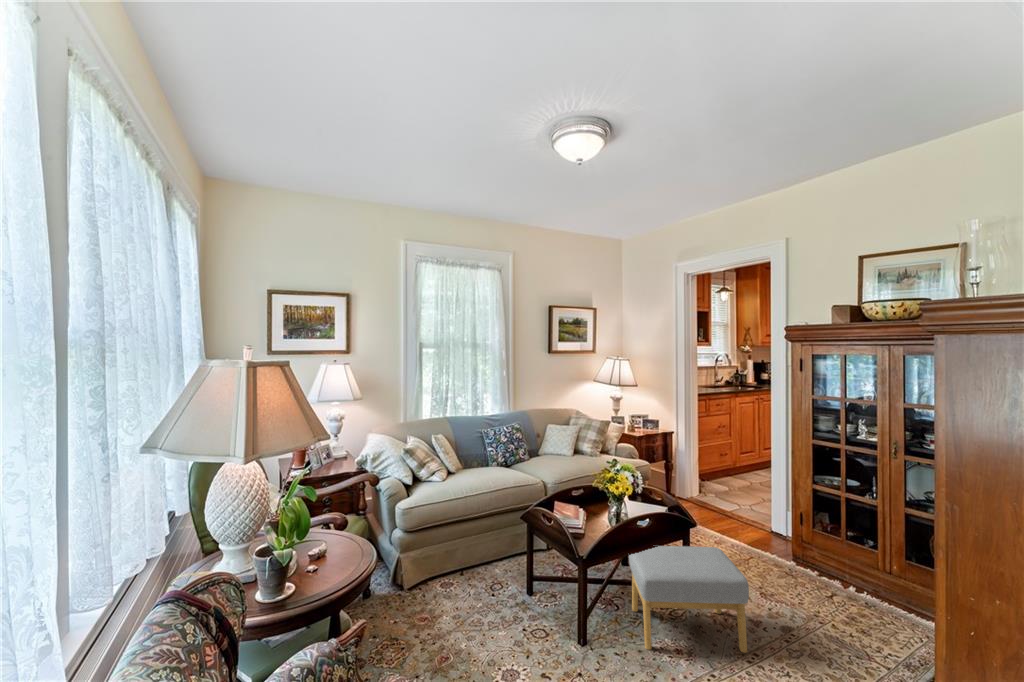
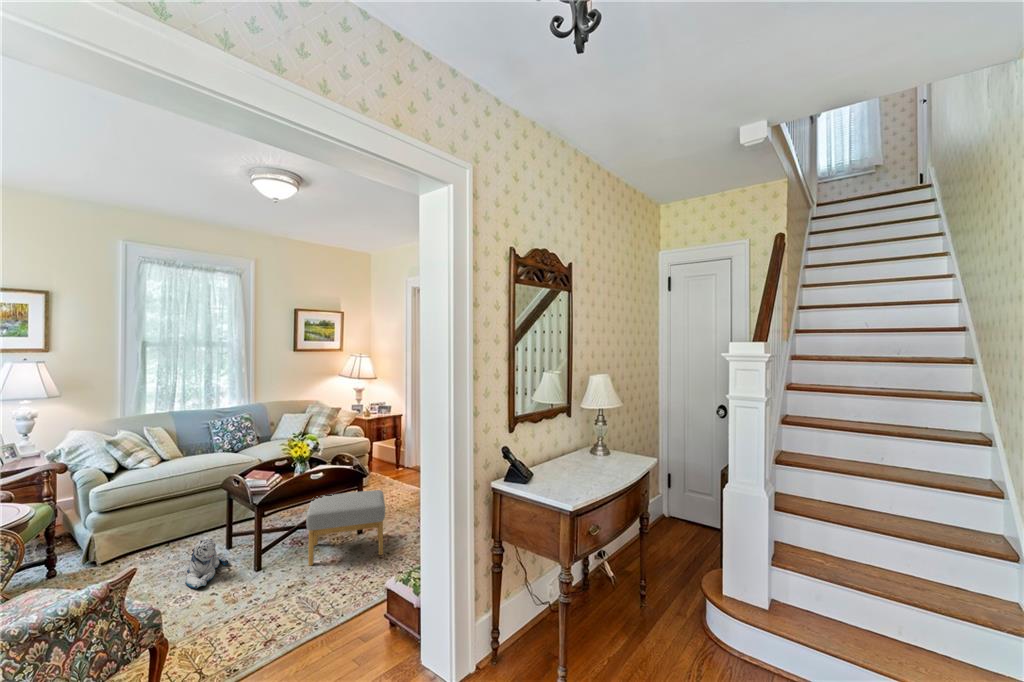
plush toy: none [498,589,542,658] -> present [185,539,228,589]

